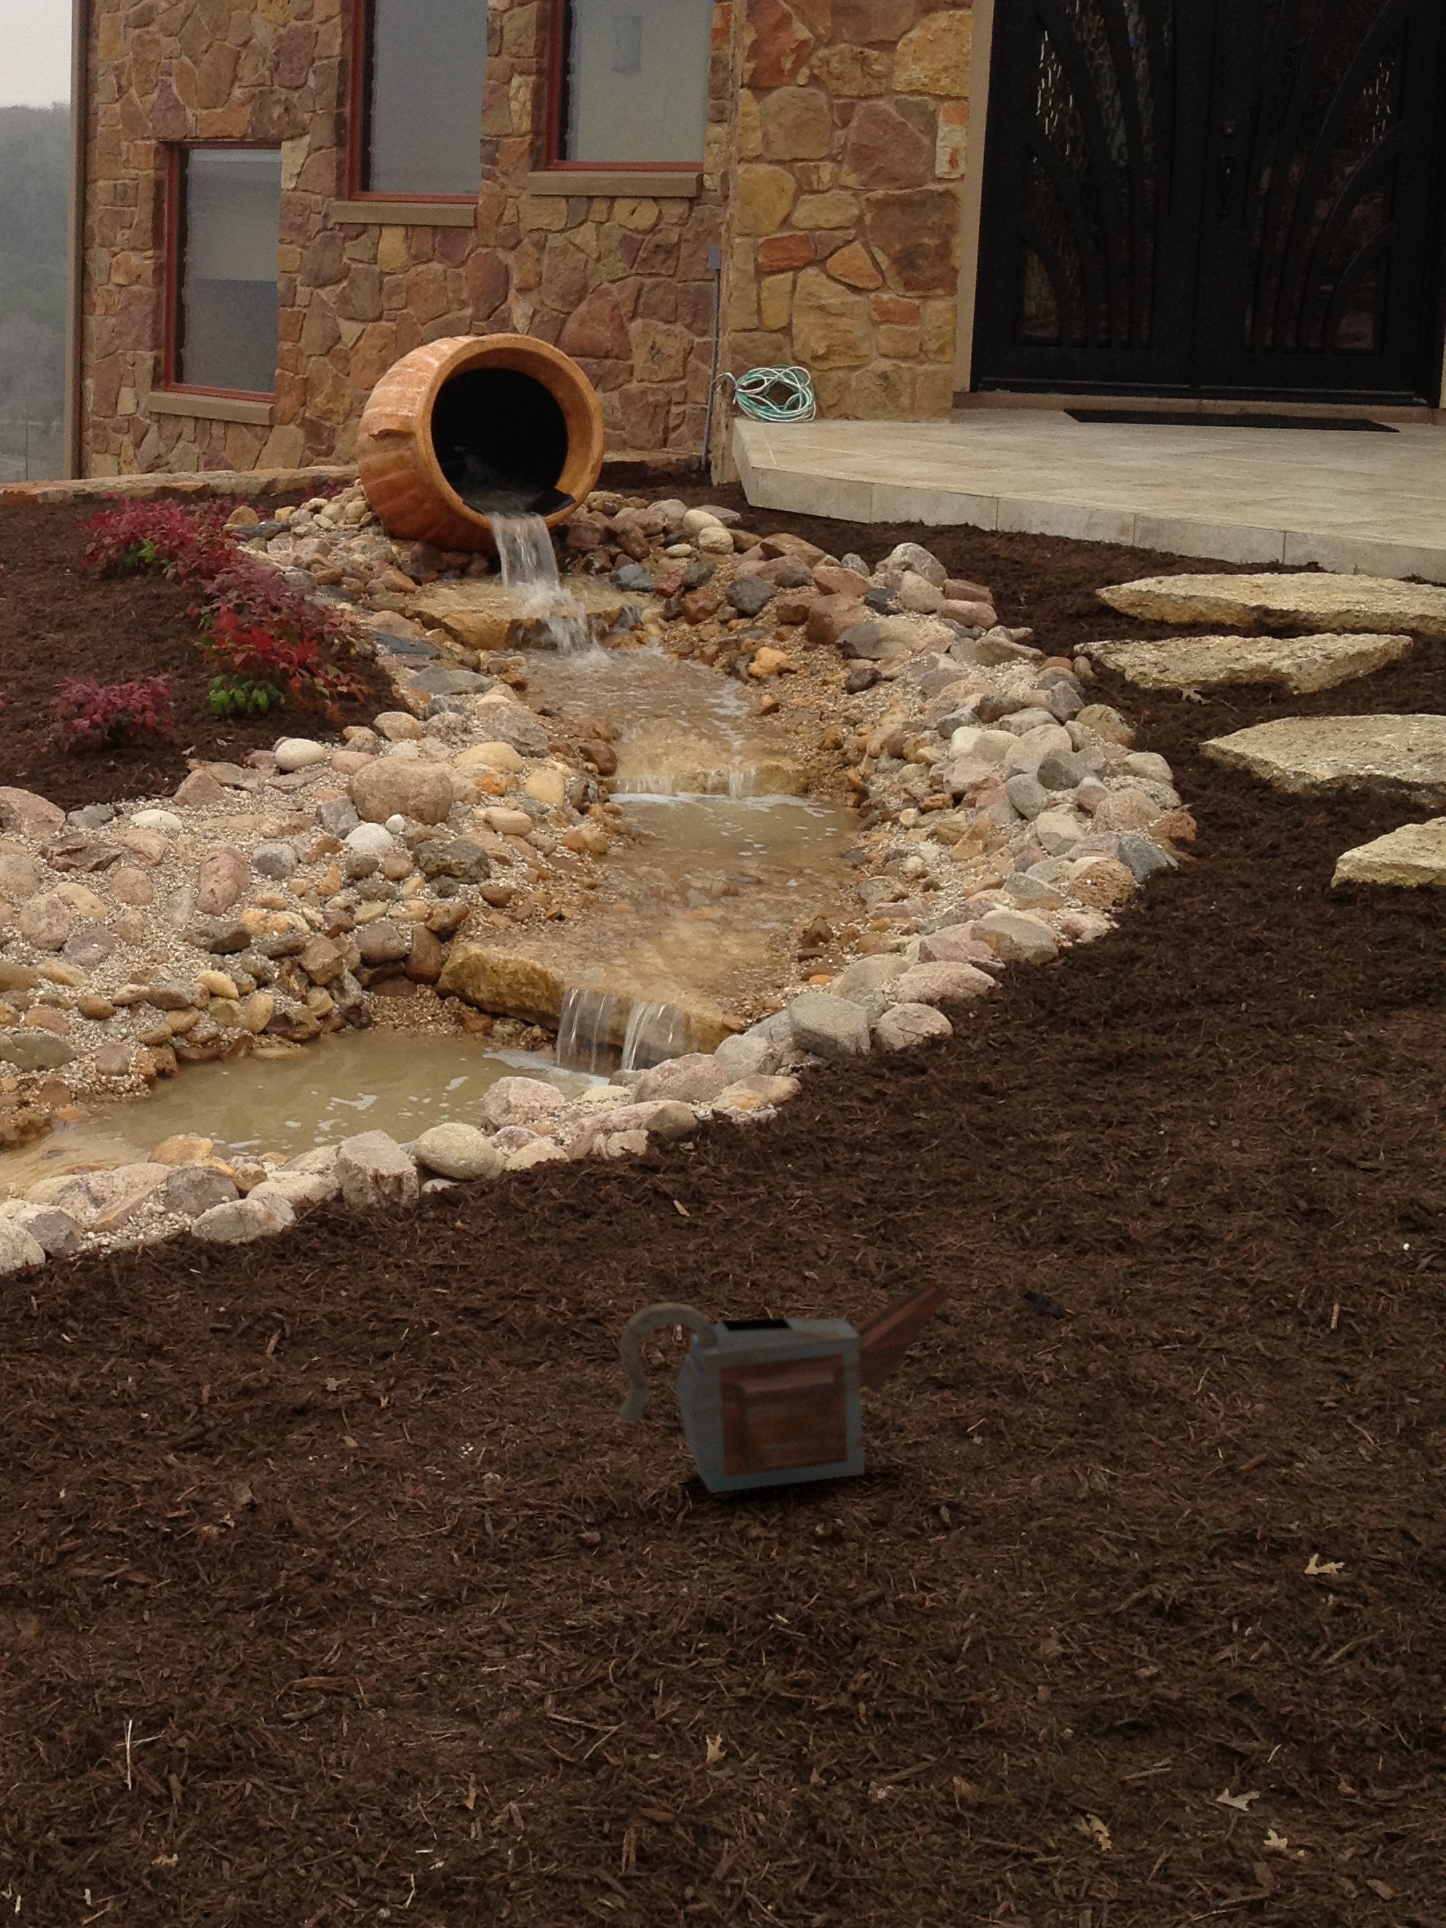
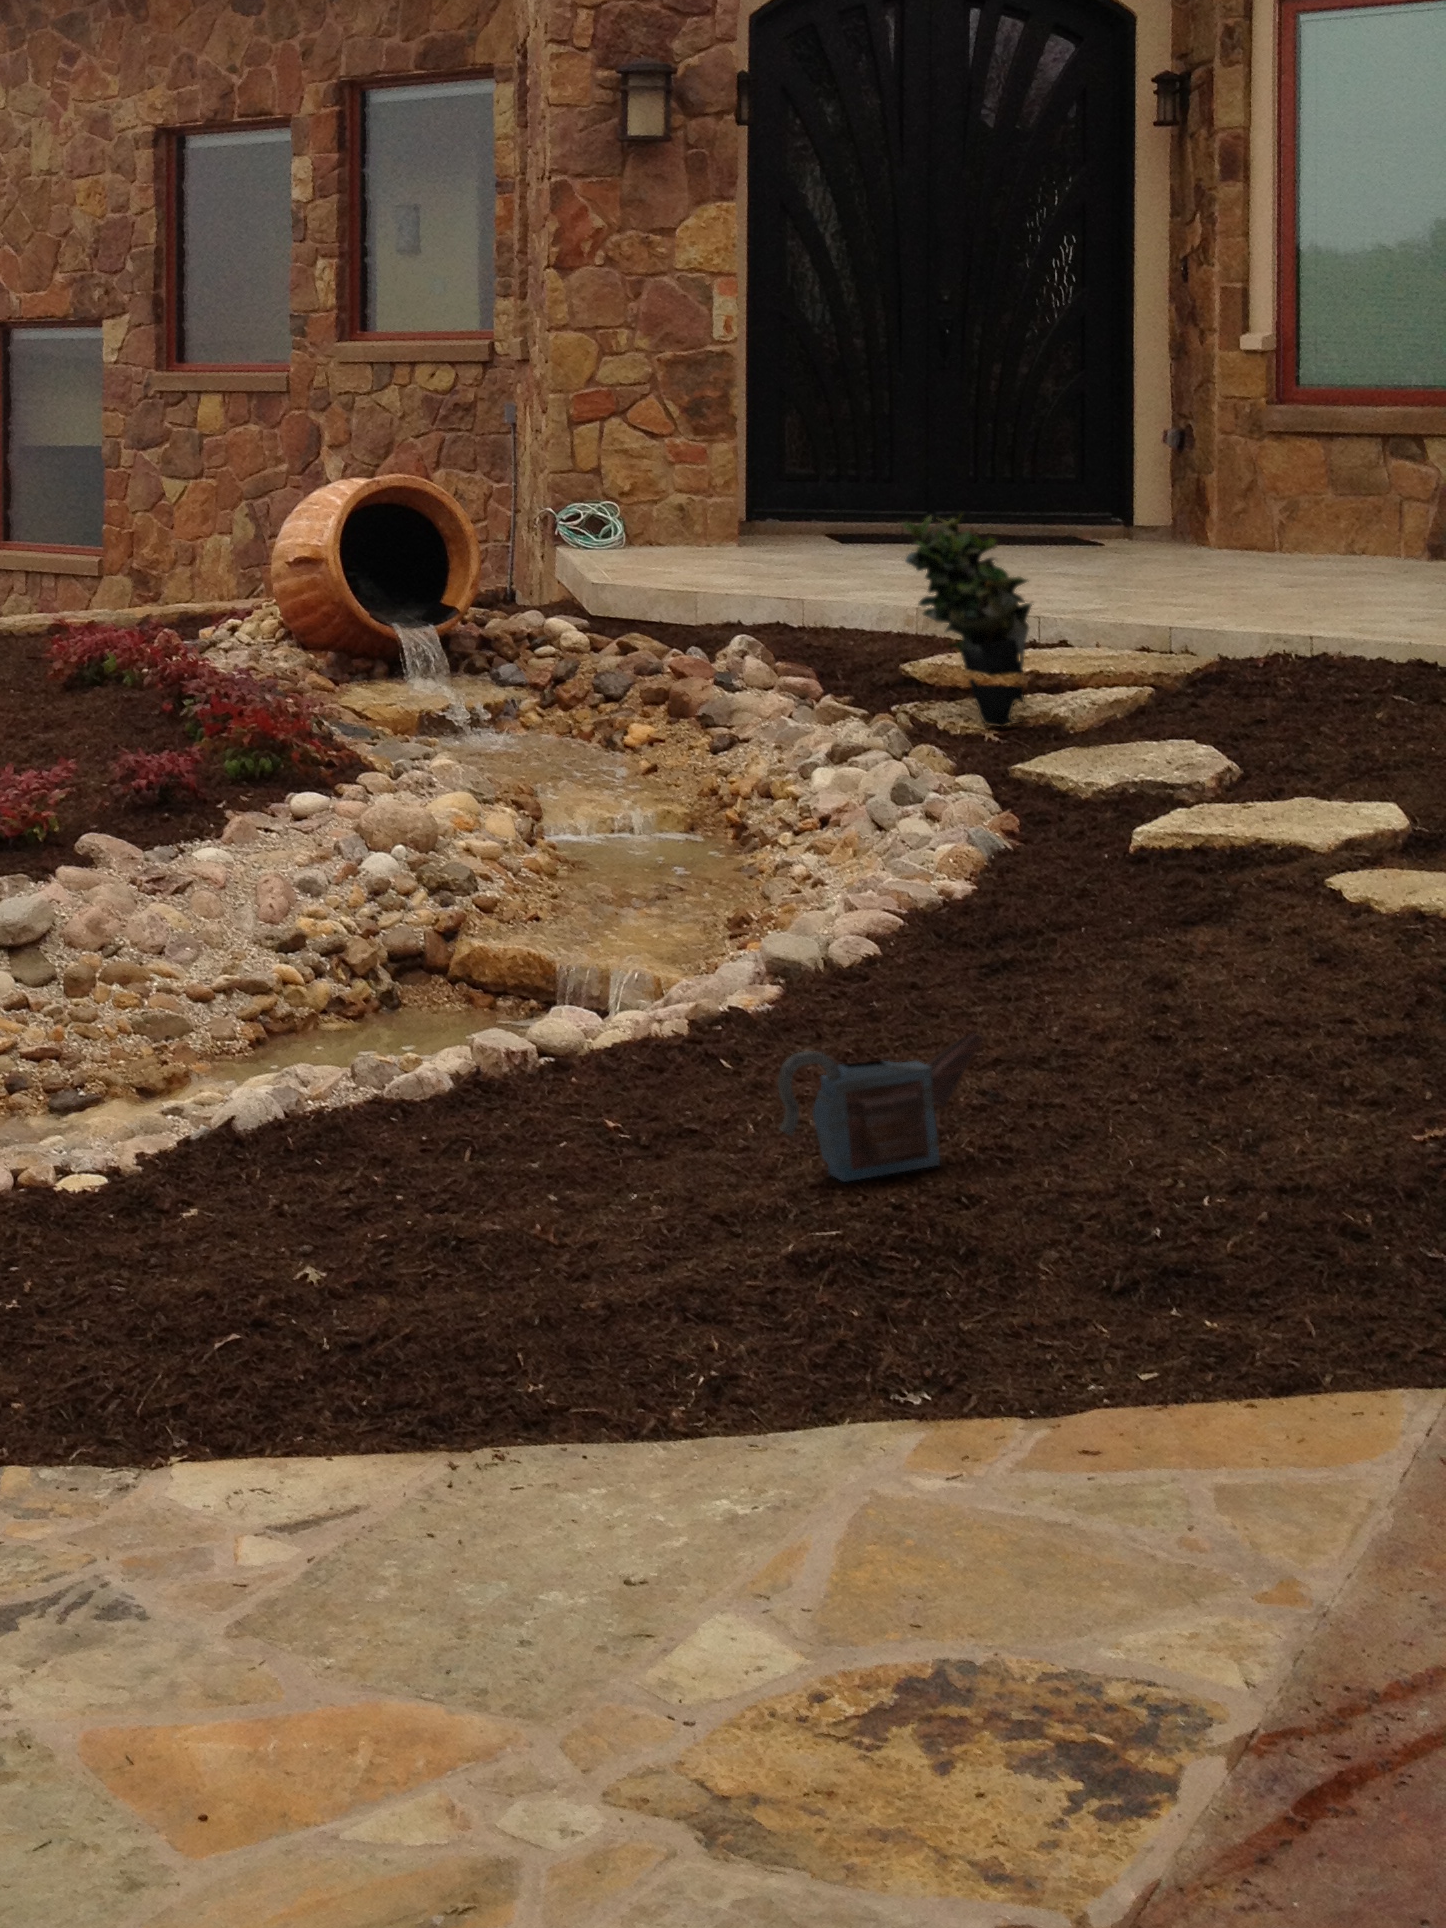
potted plant: none [1092,414,1259,689] -> present [903,516,1032,727]

